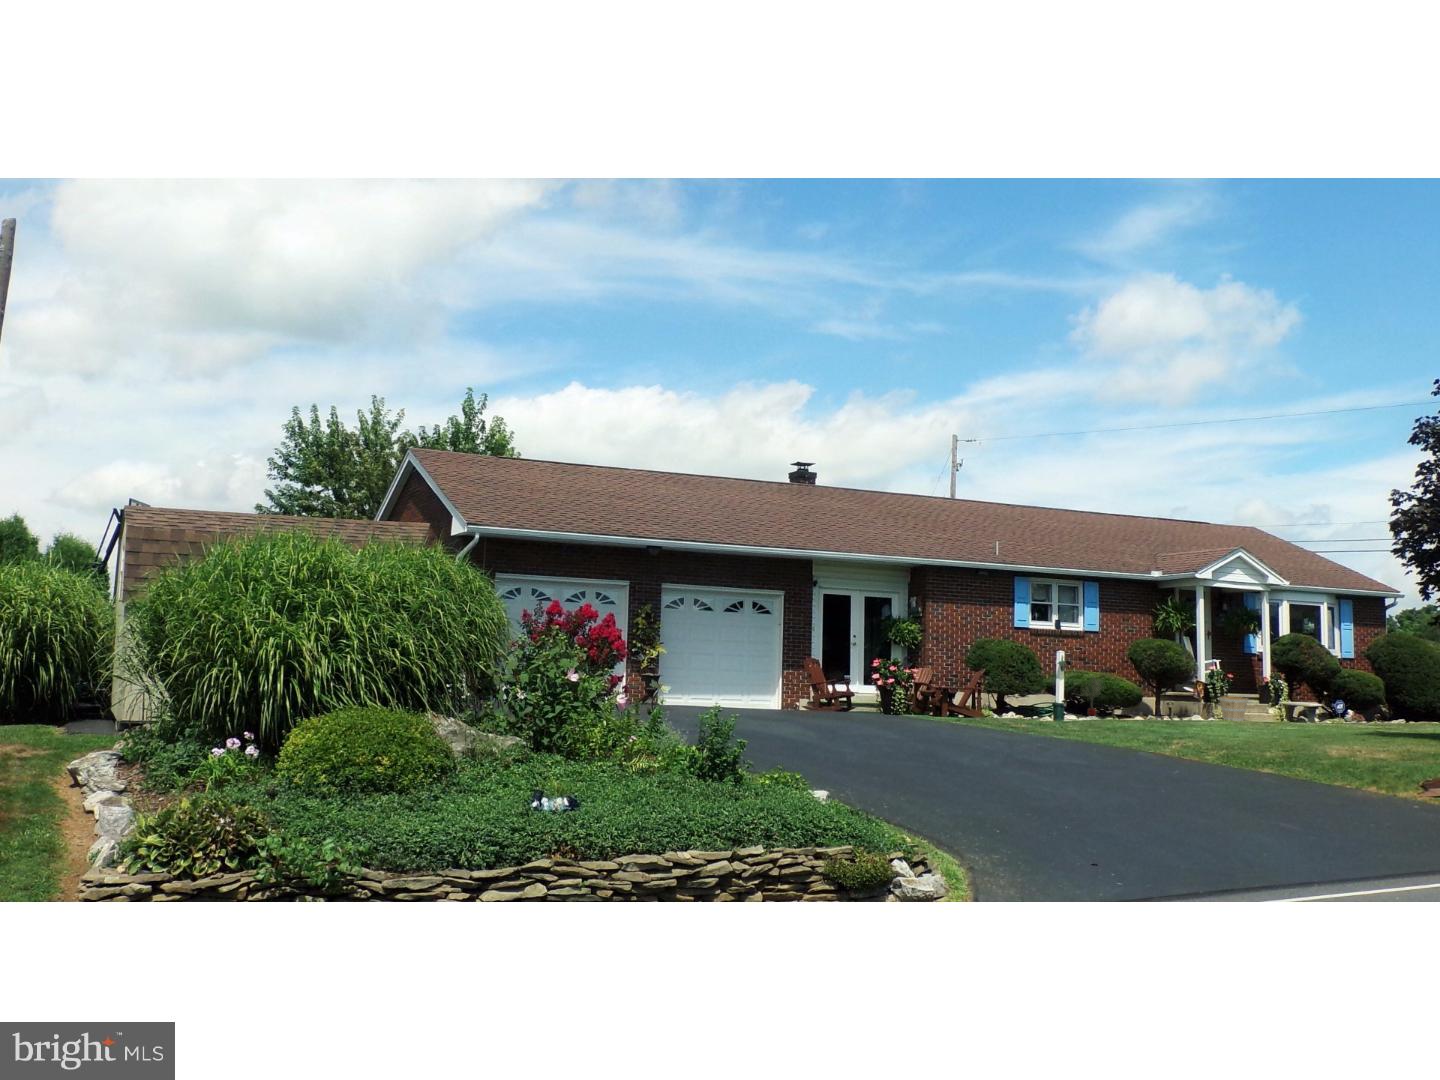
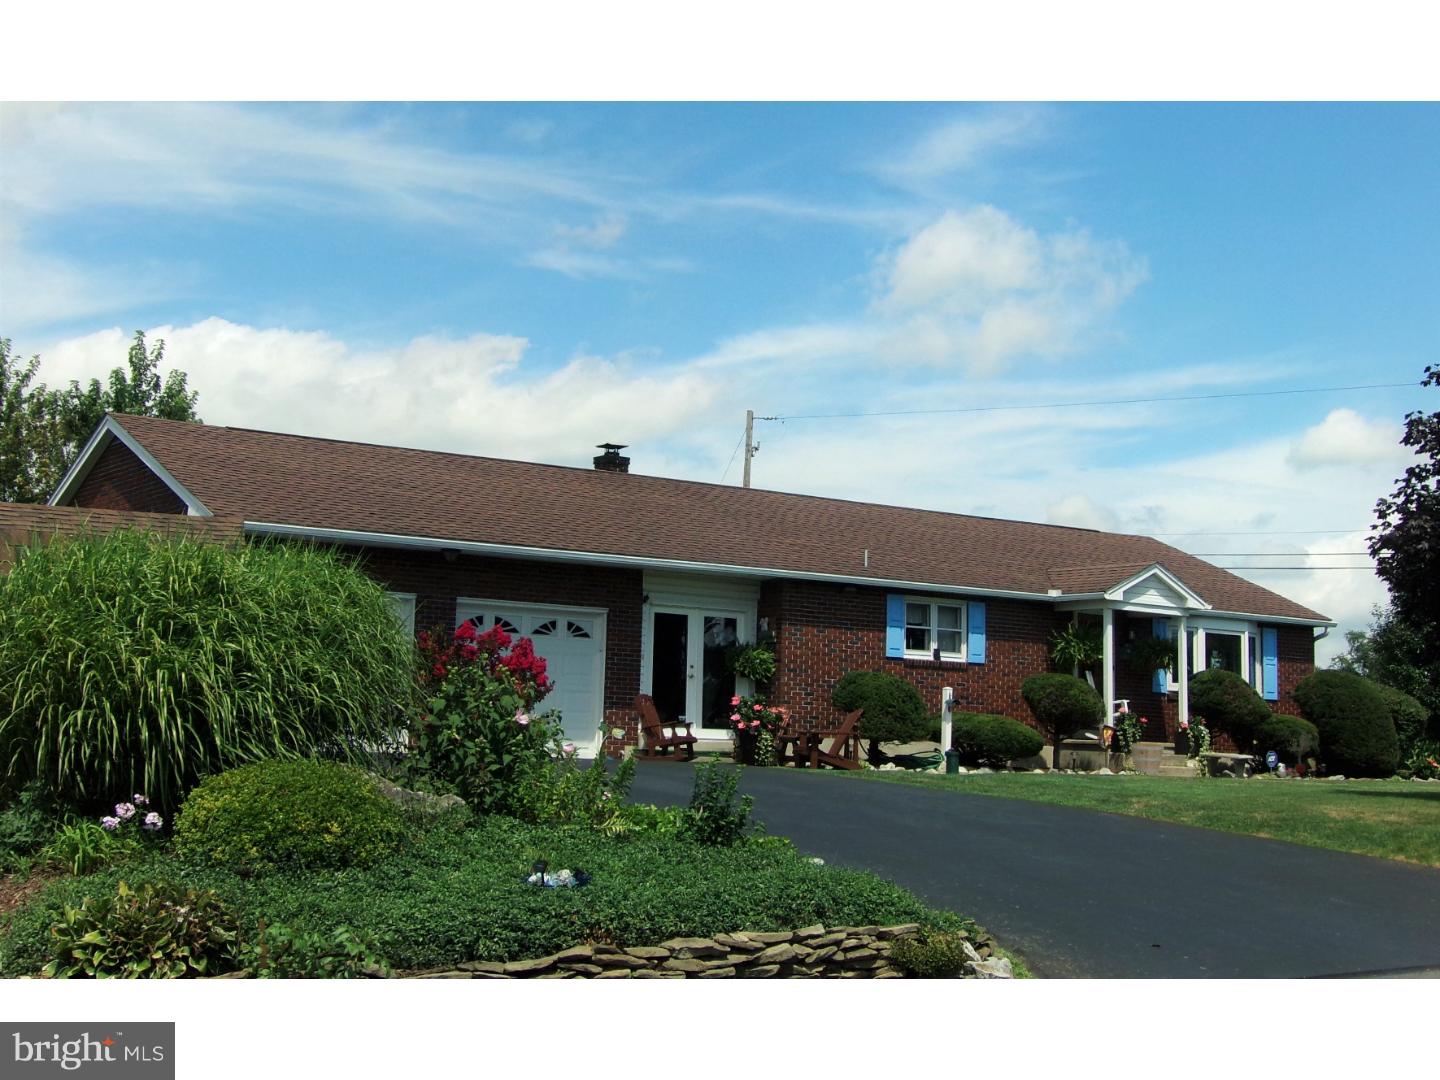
potted tree: present [1081,677,1101,716] -> present [1288,731,1312,773]

